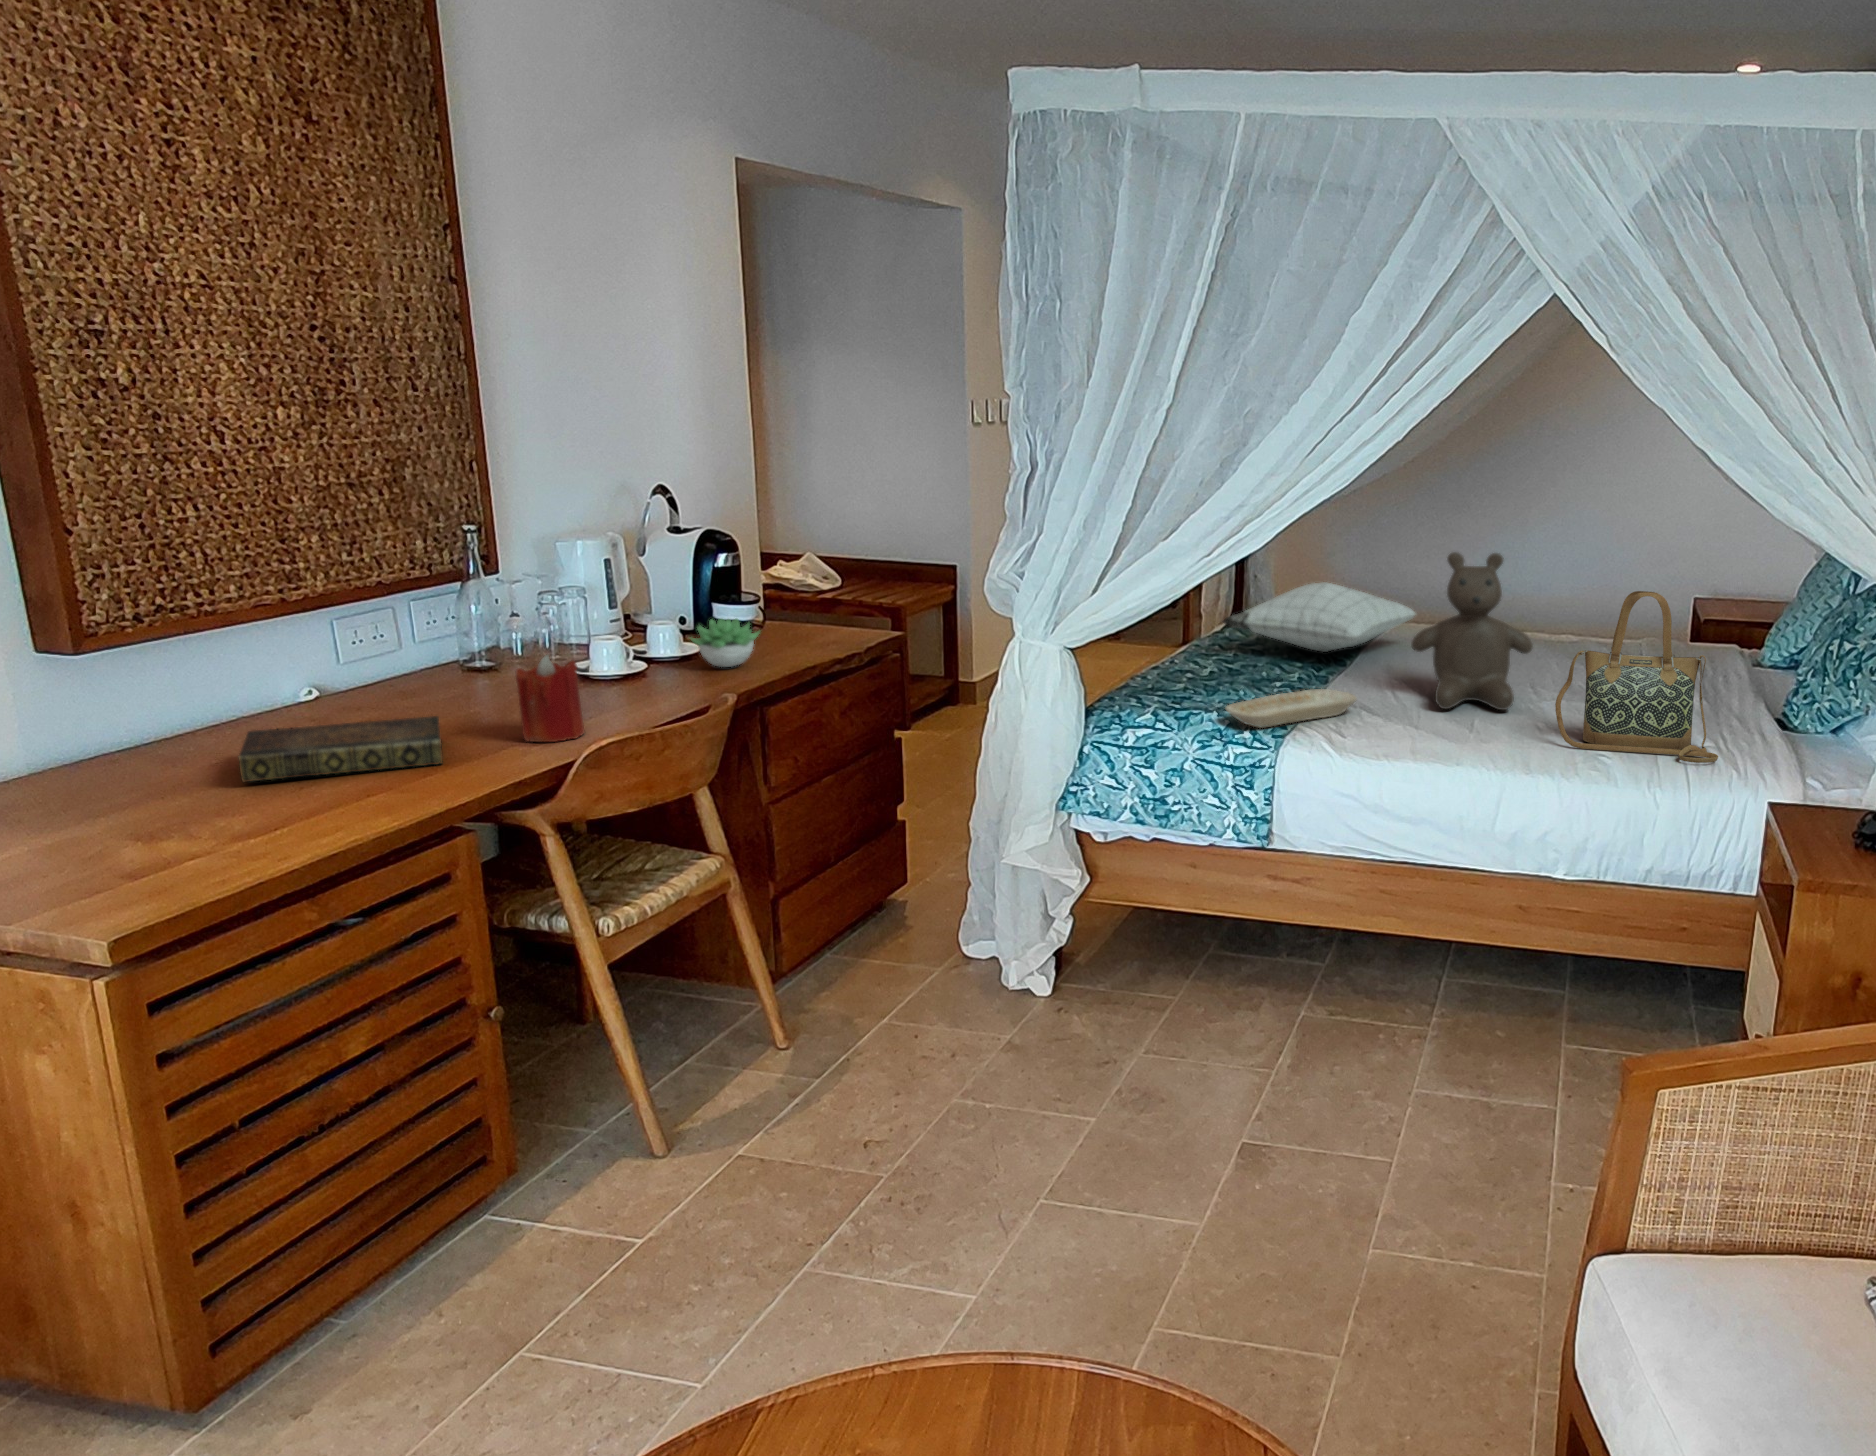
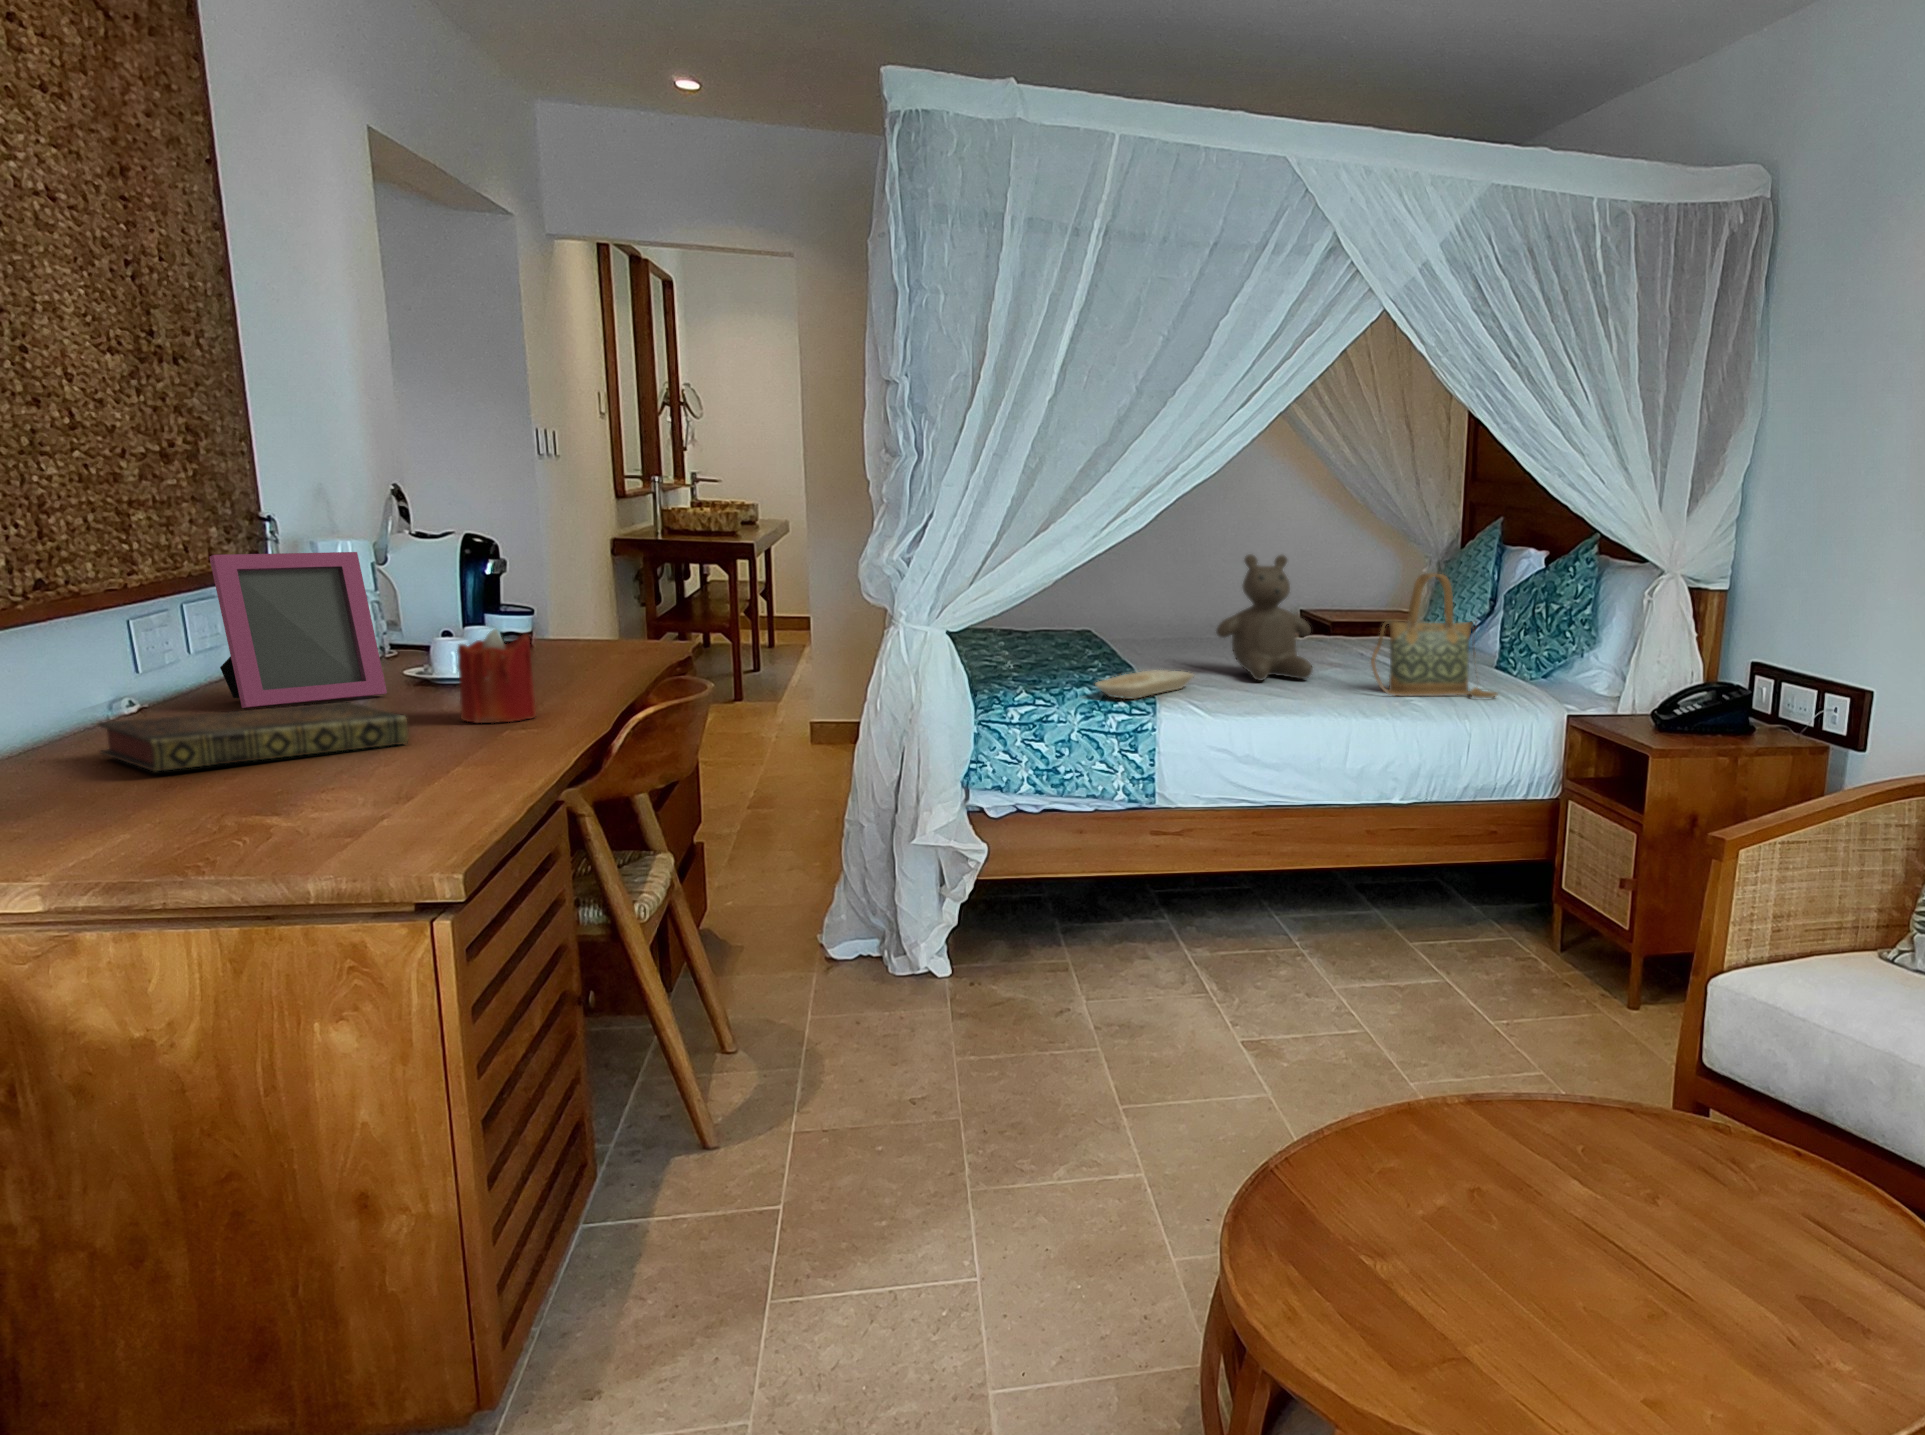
picture frame: none [401,569,530,706] -> present [209,552,387,708]
pillow: present [1223,582,1415,652] -> none [1011,593,1169,654]
succulent plant: present [691,619,759,667] -> none [544,615,623,665]

